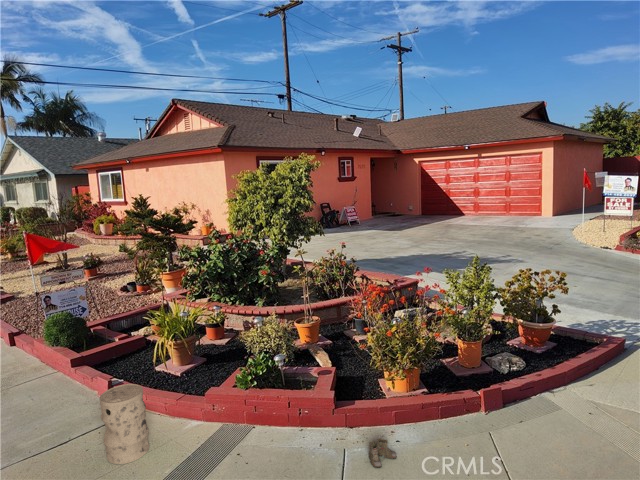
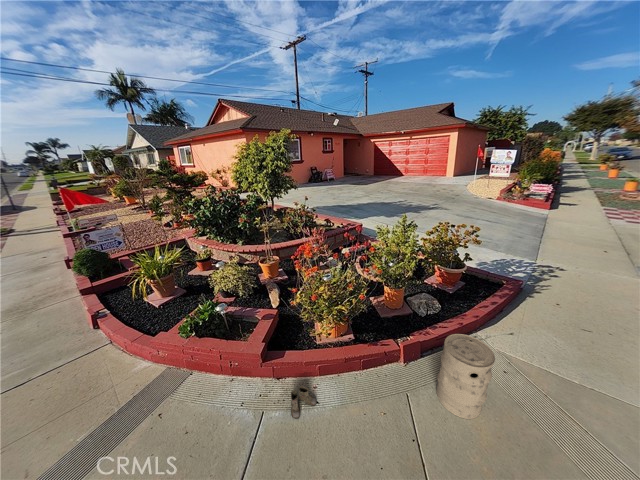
trash can: present [100,384,149,464] -> present [437,334,495,419]

